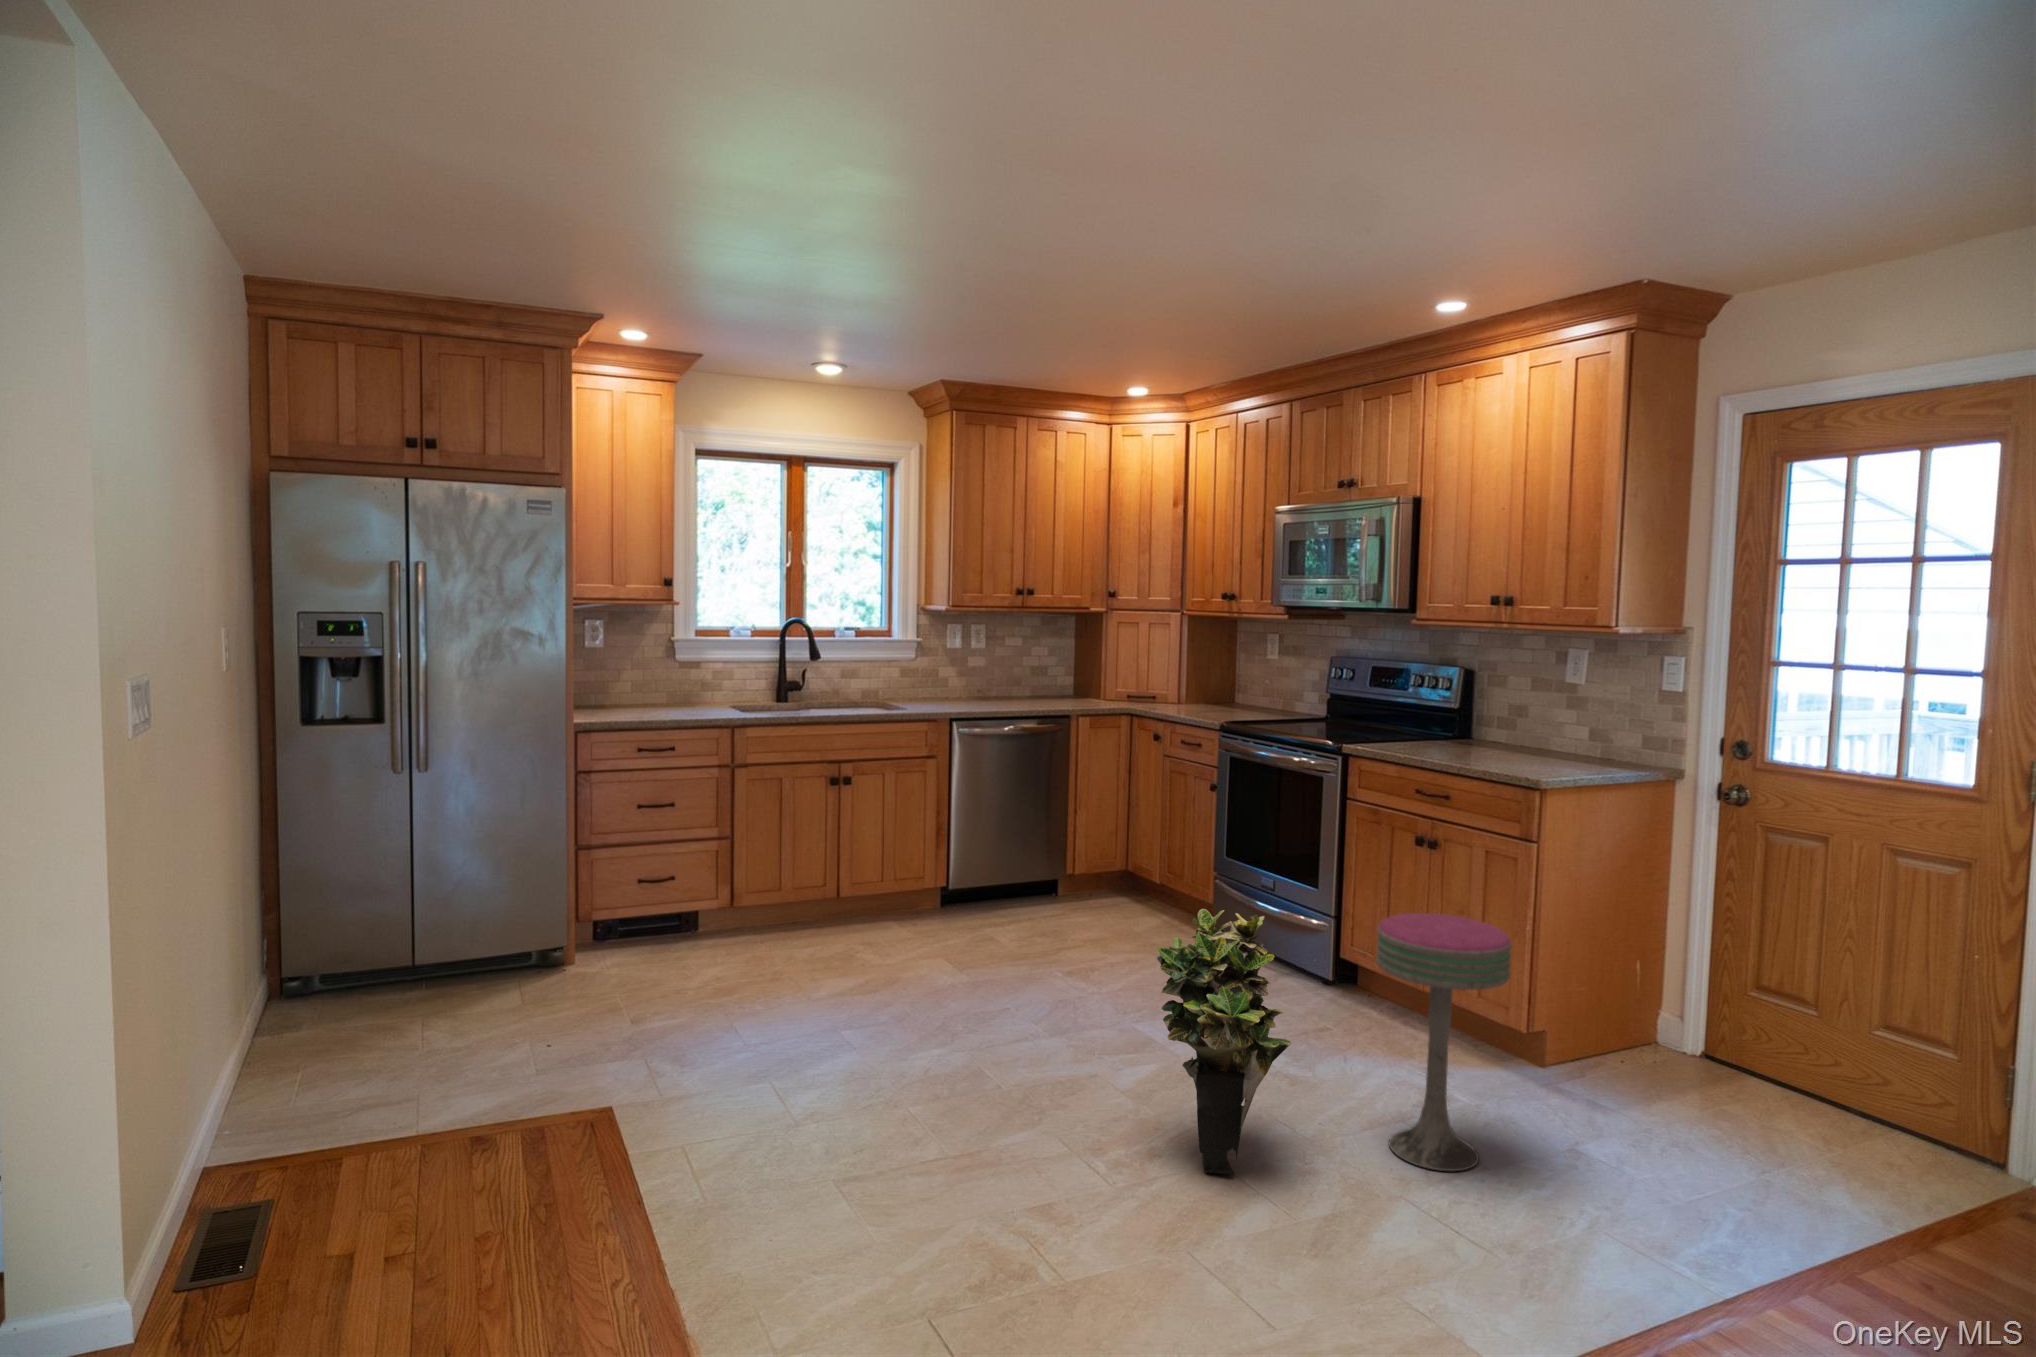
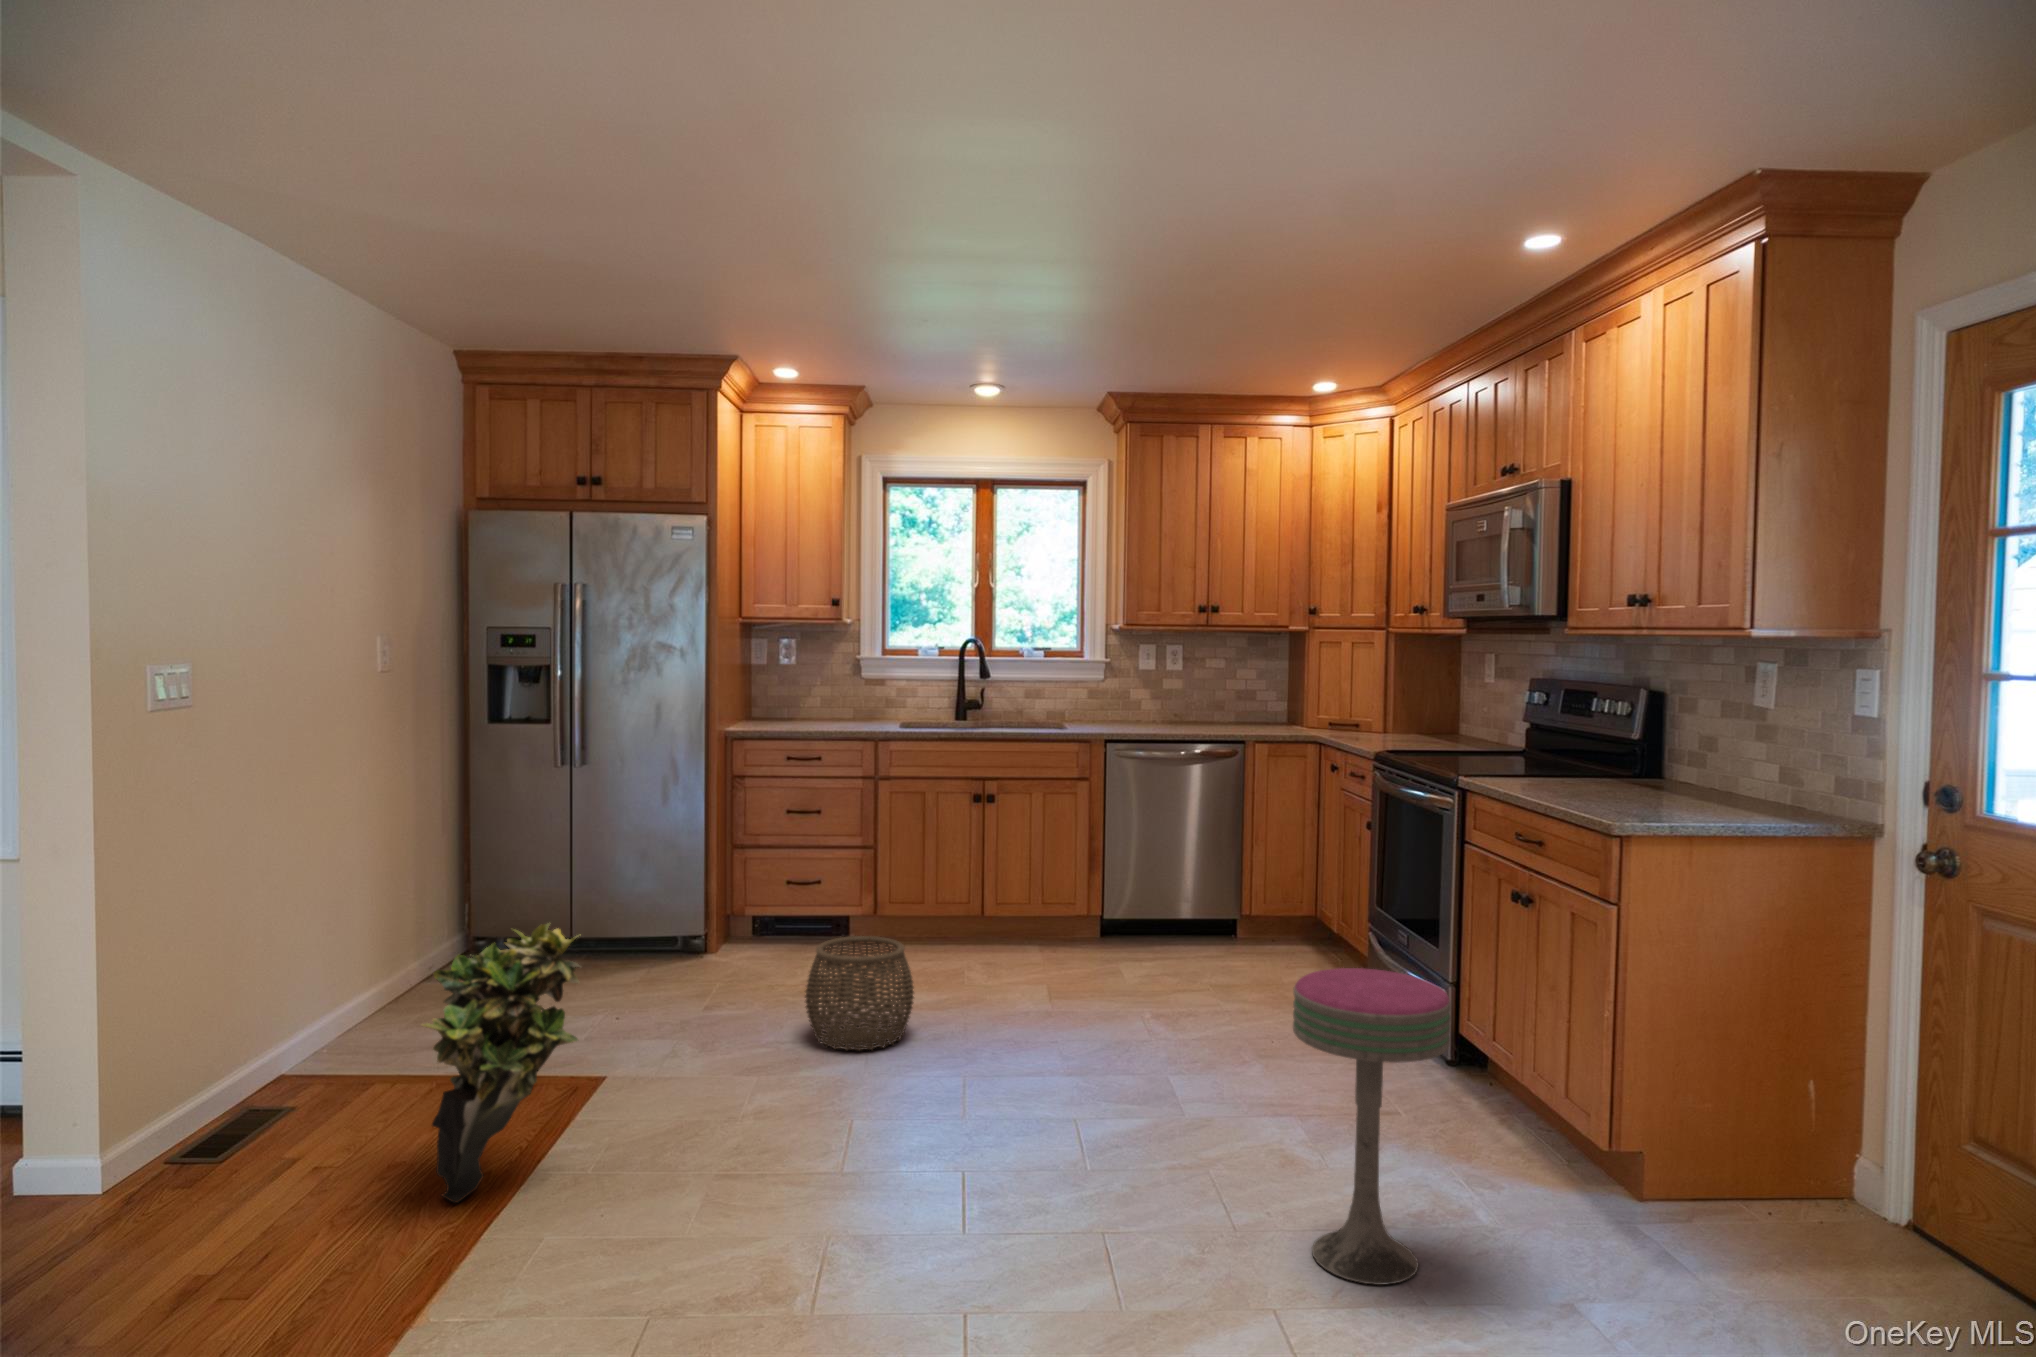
potted plant: present [1156,909,1291,1175] -> present [422,923,580,1203]
woven basket: none [768,926,878,1044] -> present [805,936,914,1050]

